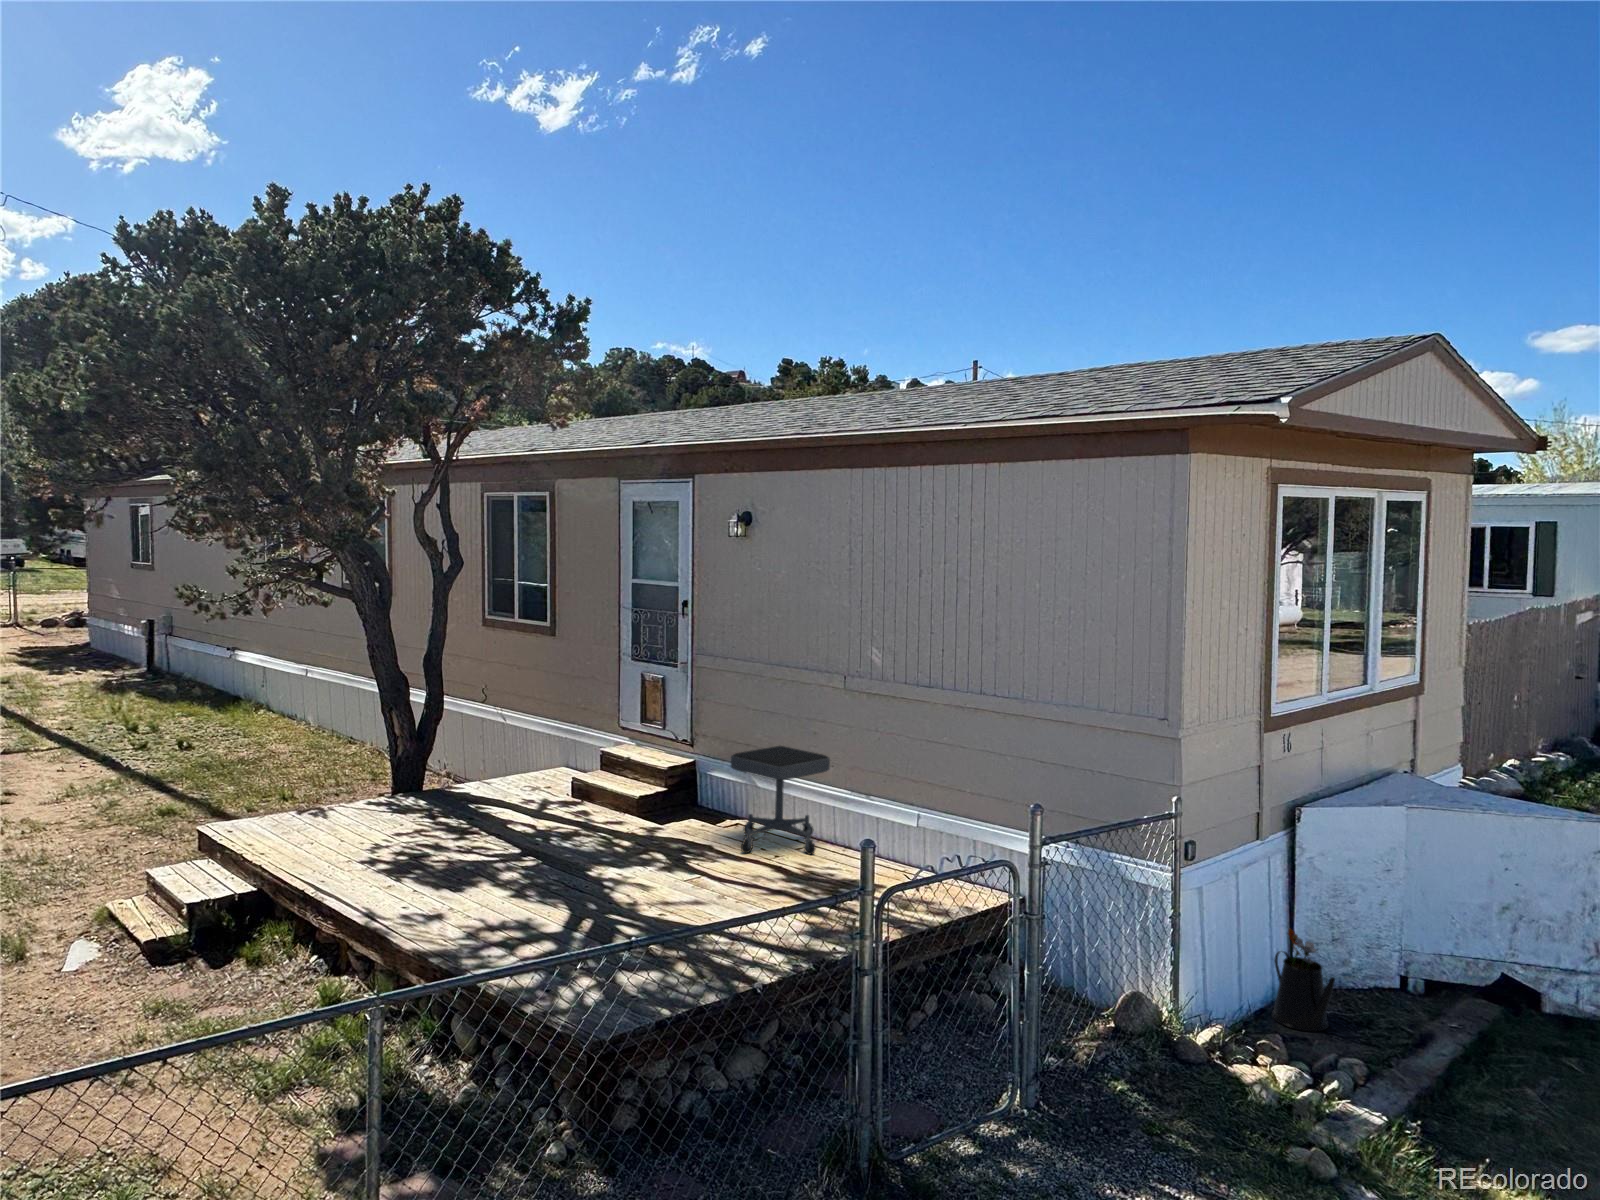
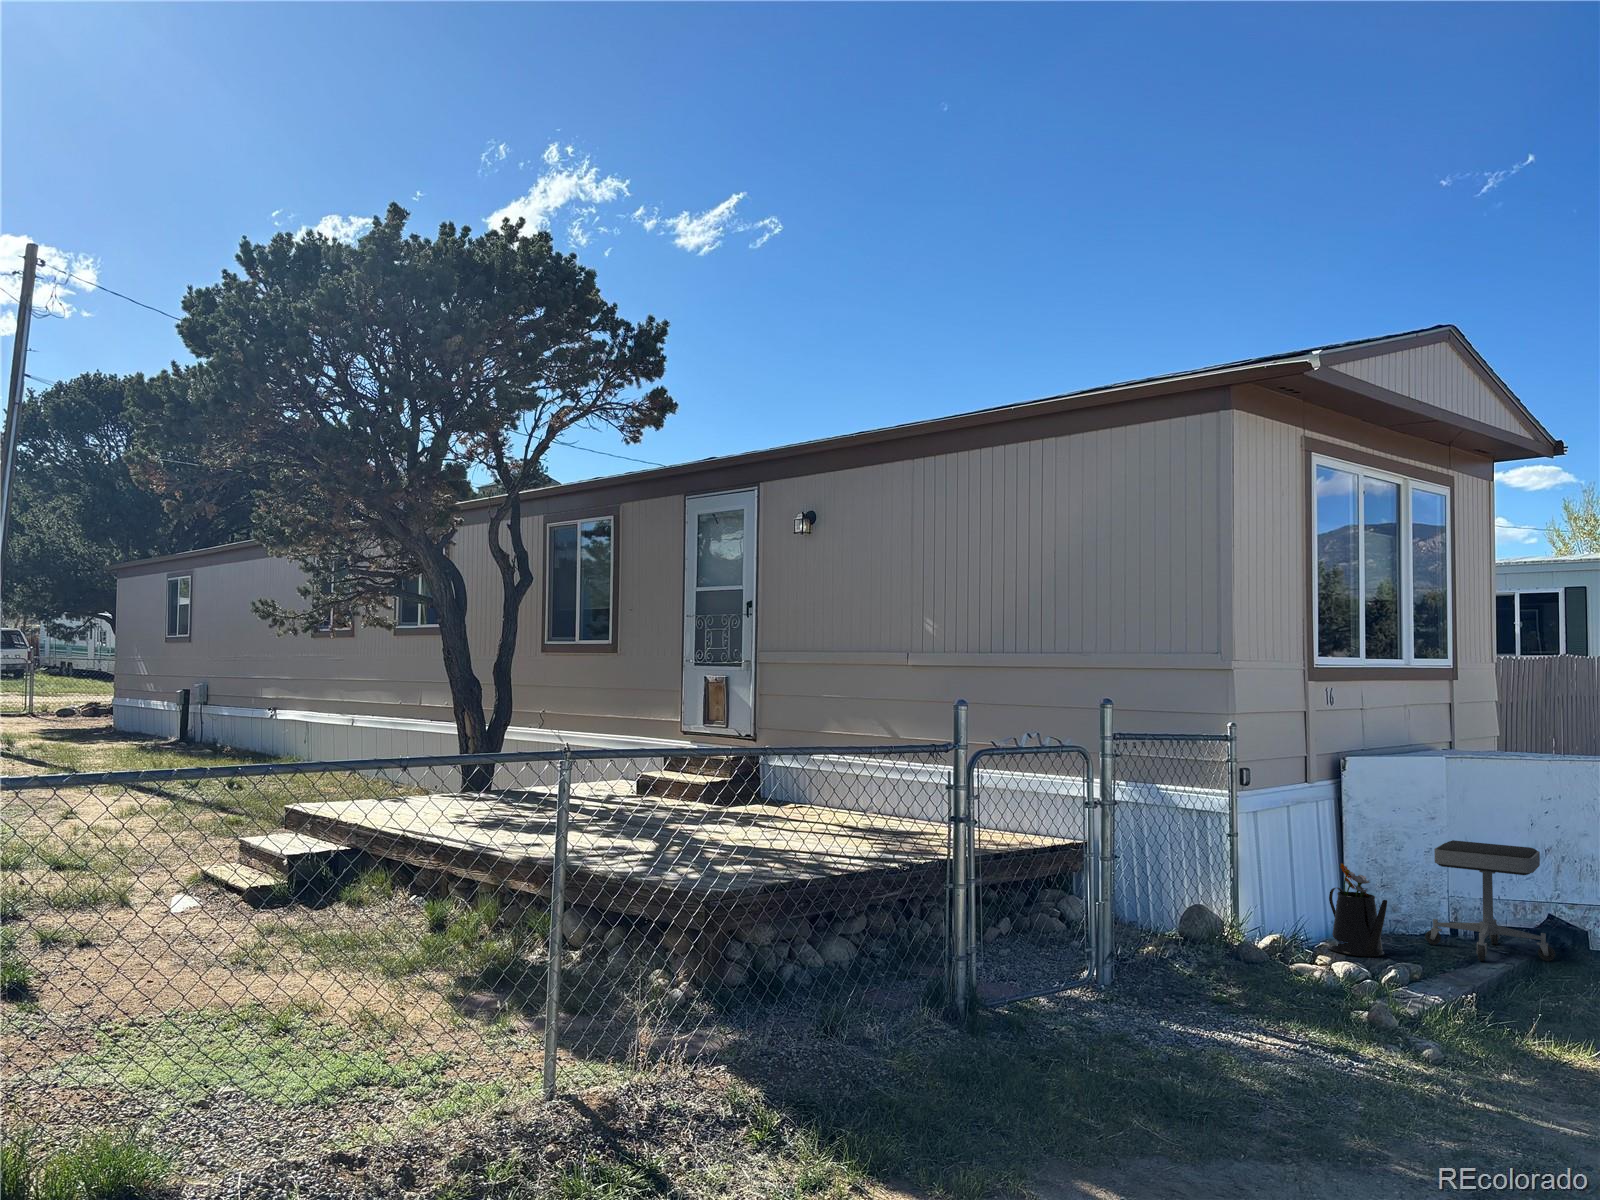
stool: present [731,746,830,855] -> present [1425,840,1555,961]

